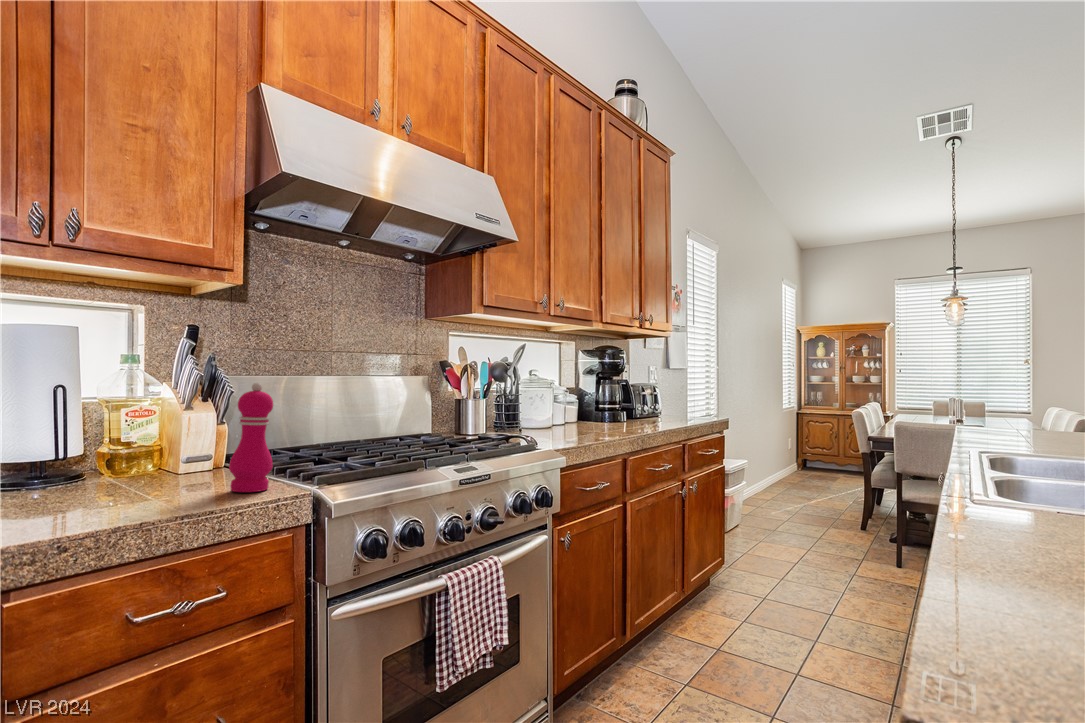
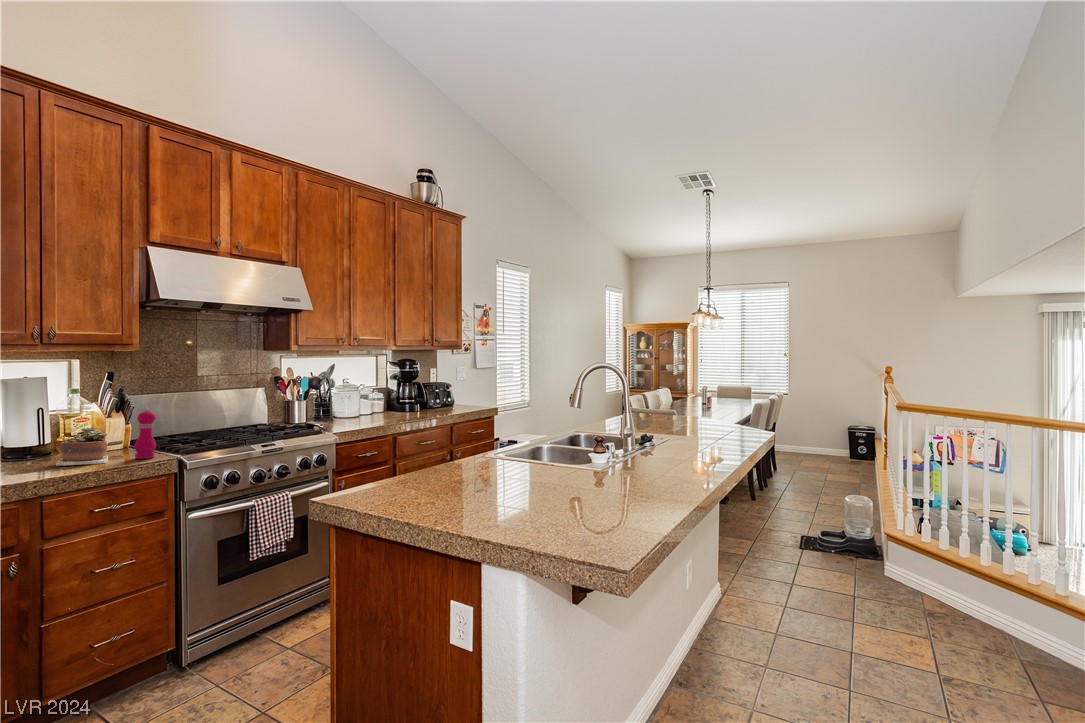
succulent plant: none [62,421,180,505] -> present [56,427,108,466]

